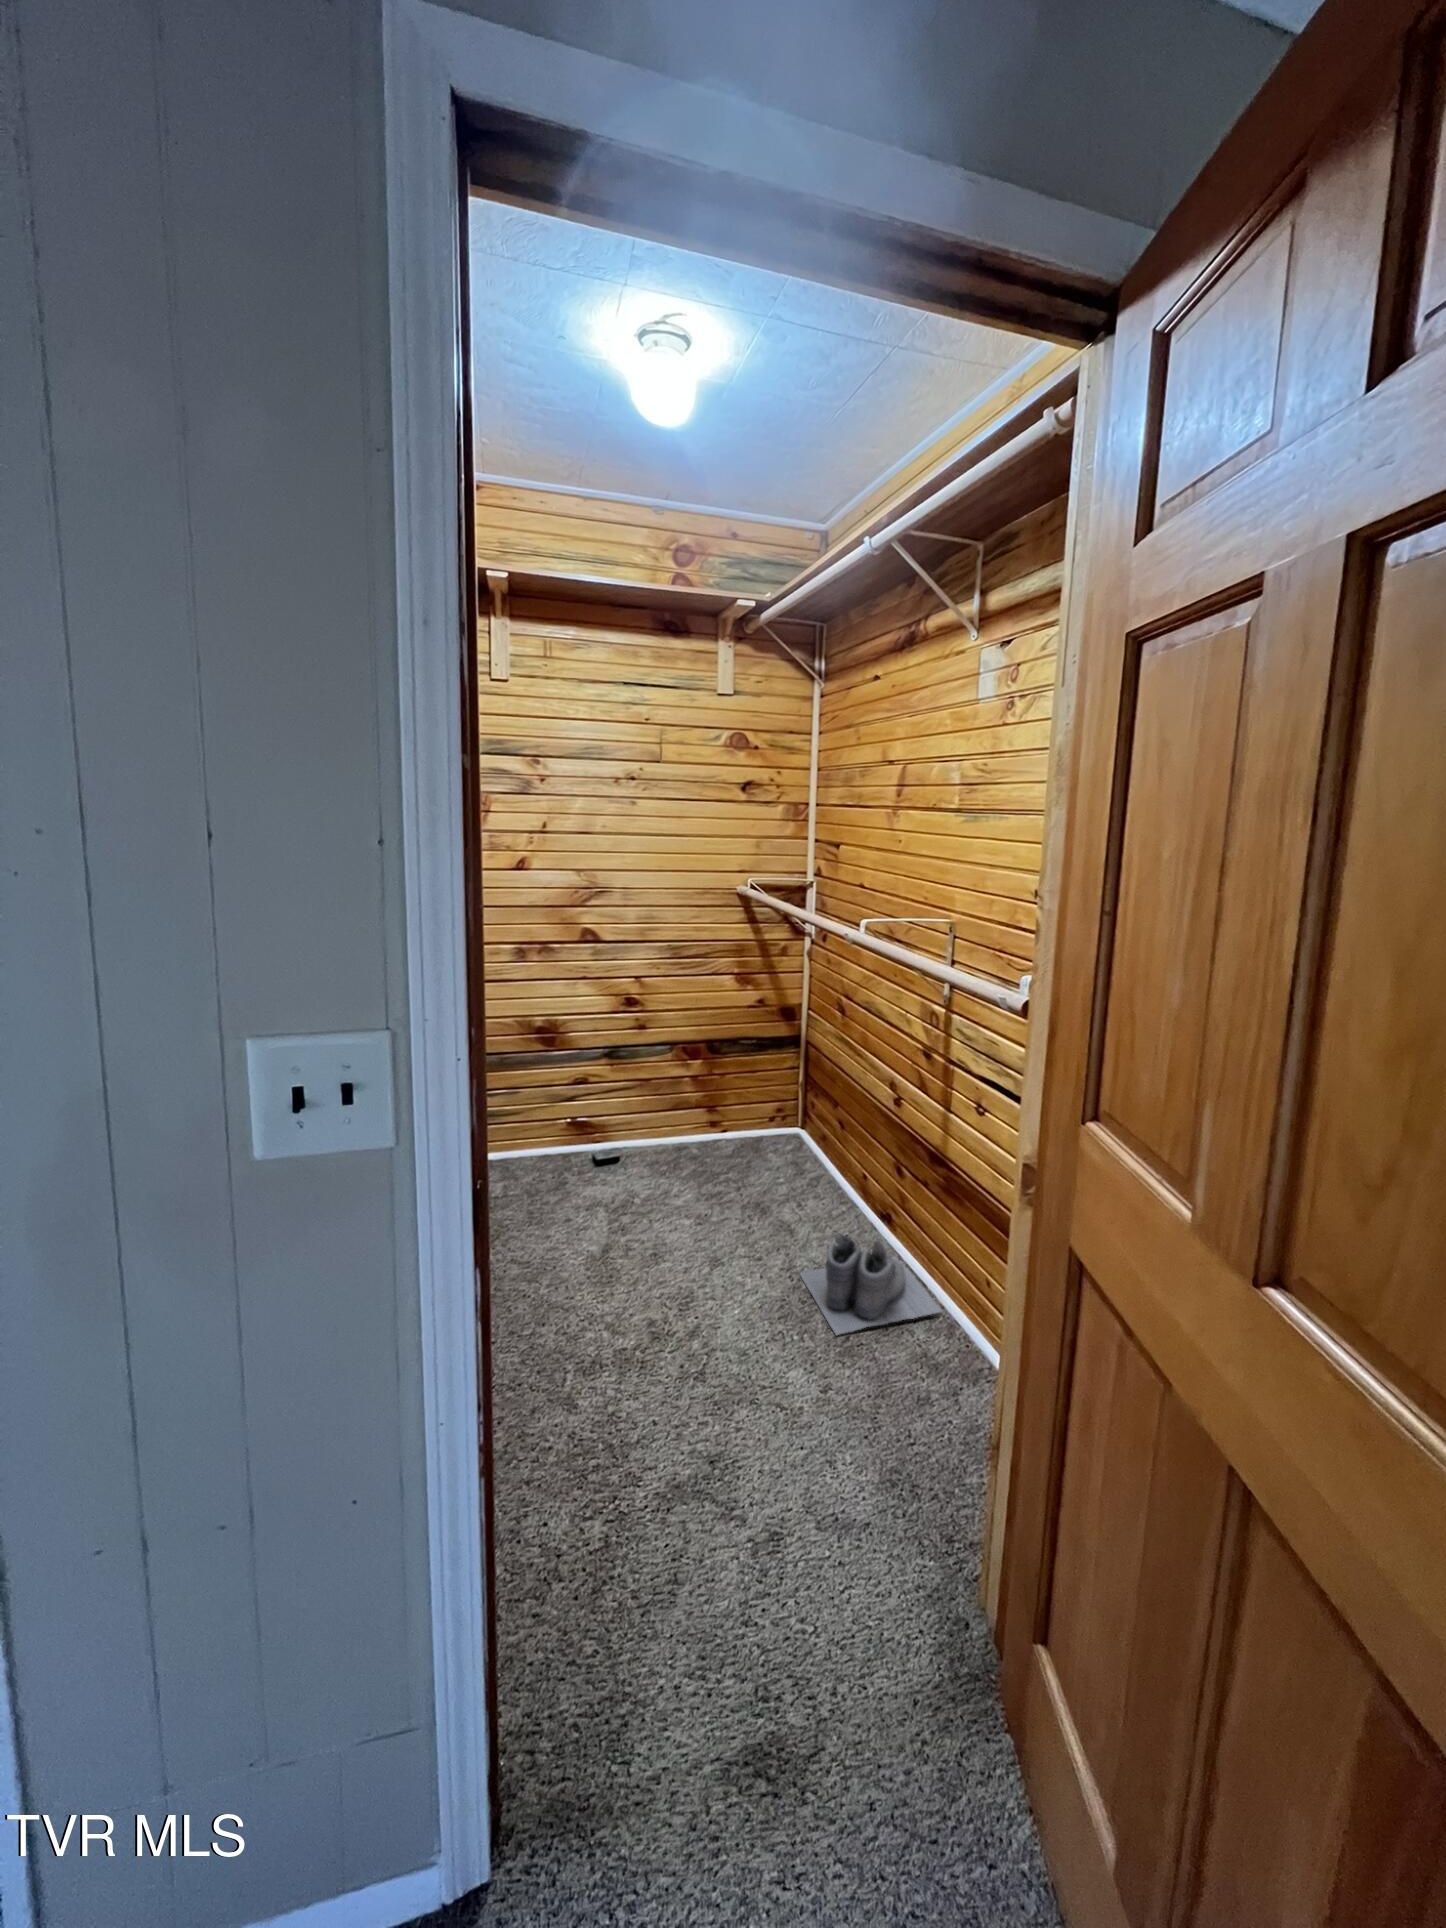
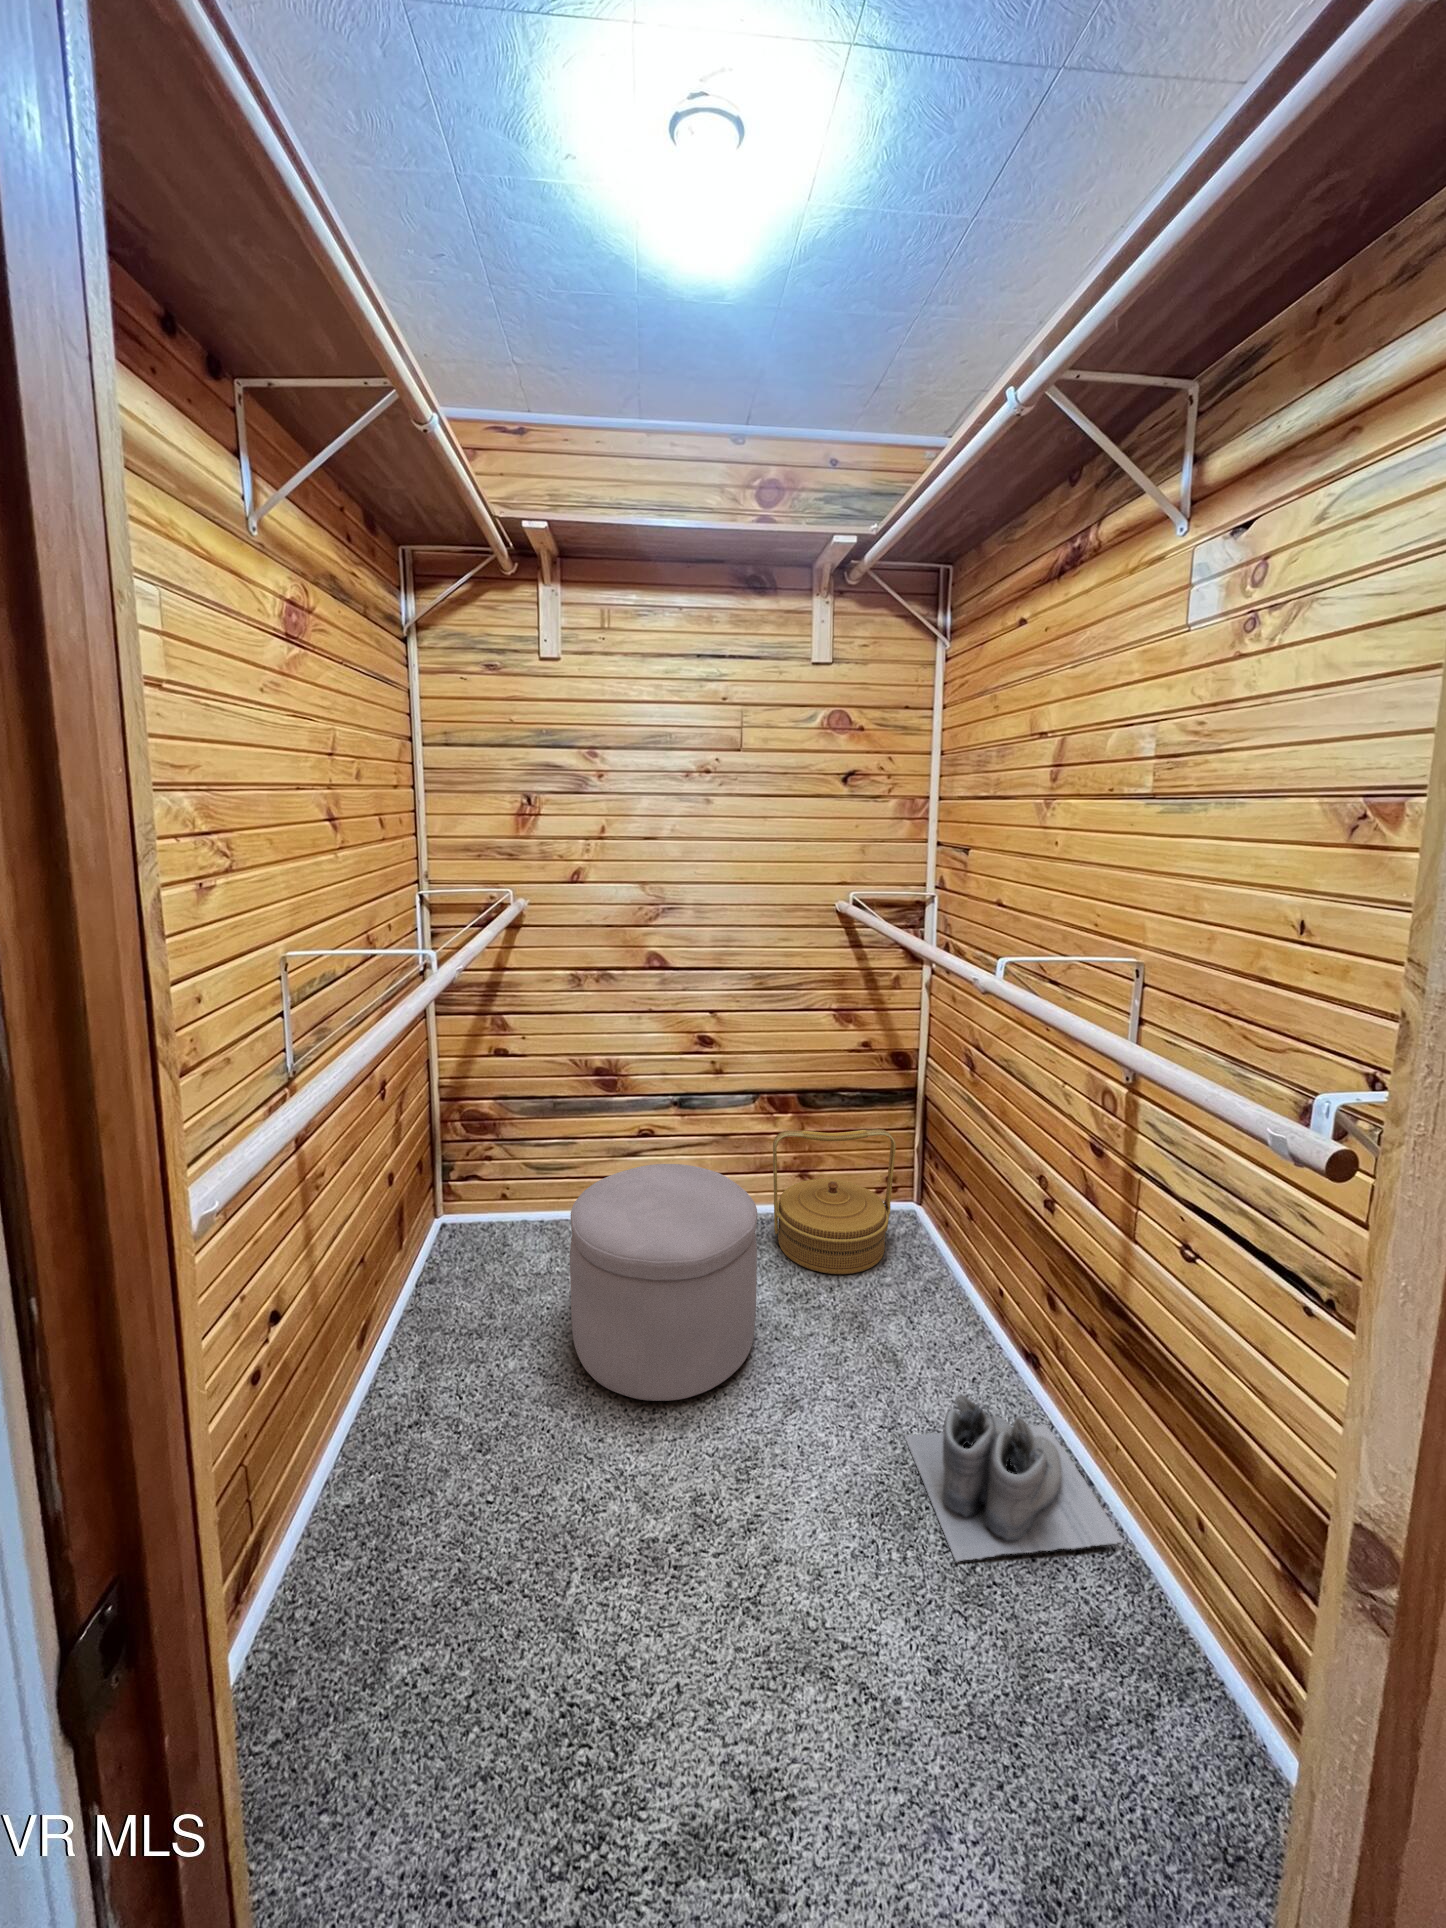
woven basket: none [690,1067,786,1181] -> present [773,1129,896,1274]
ottoman: none [535,1098,685,1272] -> present [570,1164,758,1401]

